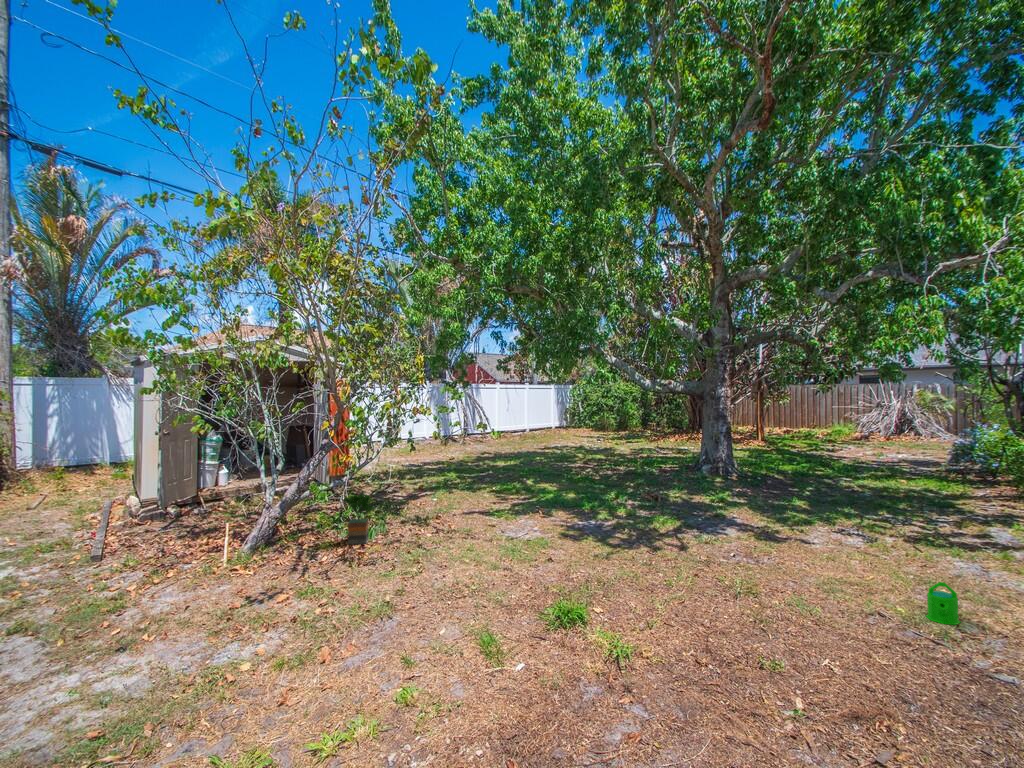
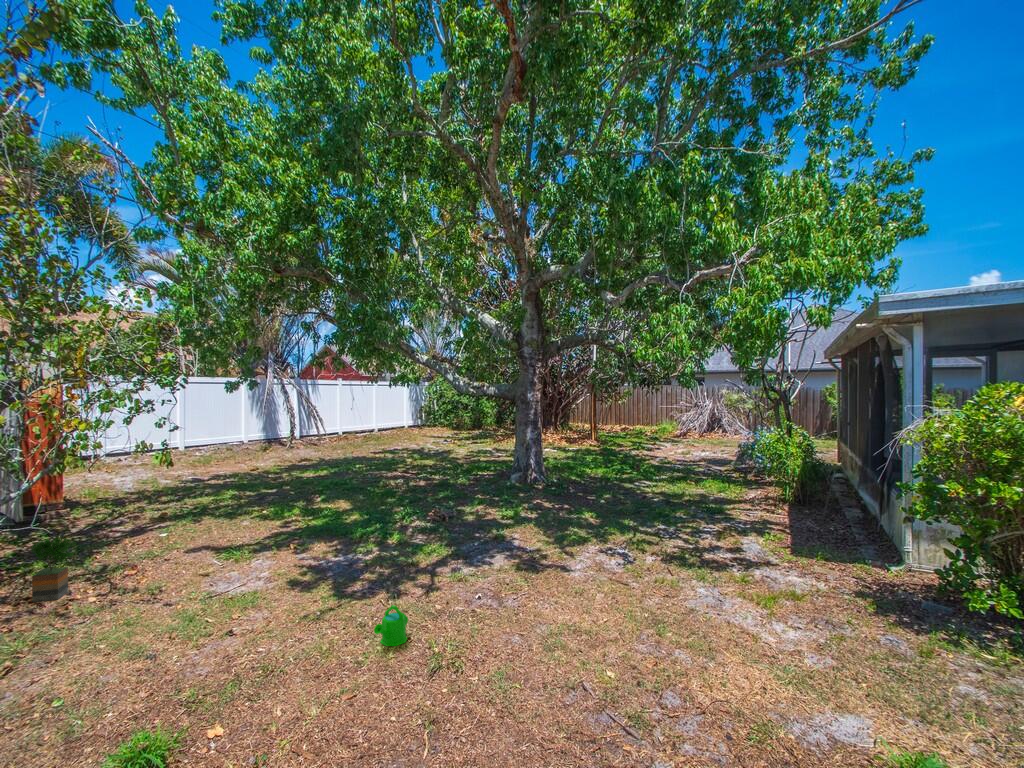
watering can: present [926,582,960,625] -> present [374,605,408,646]

